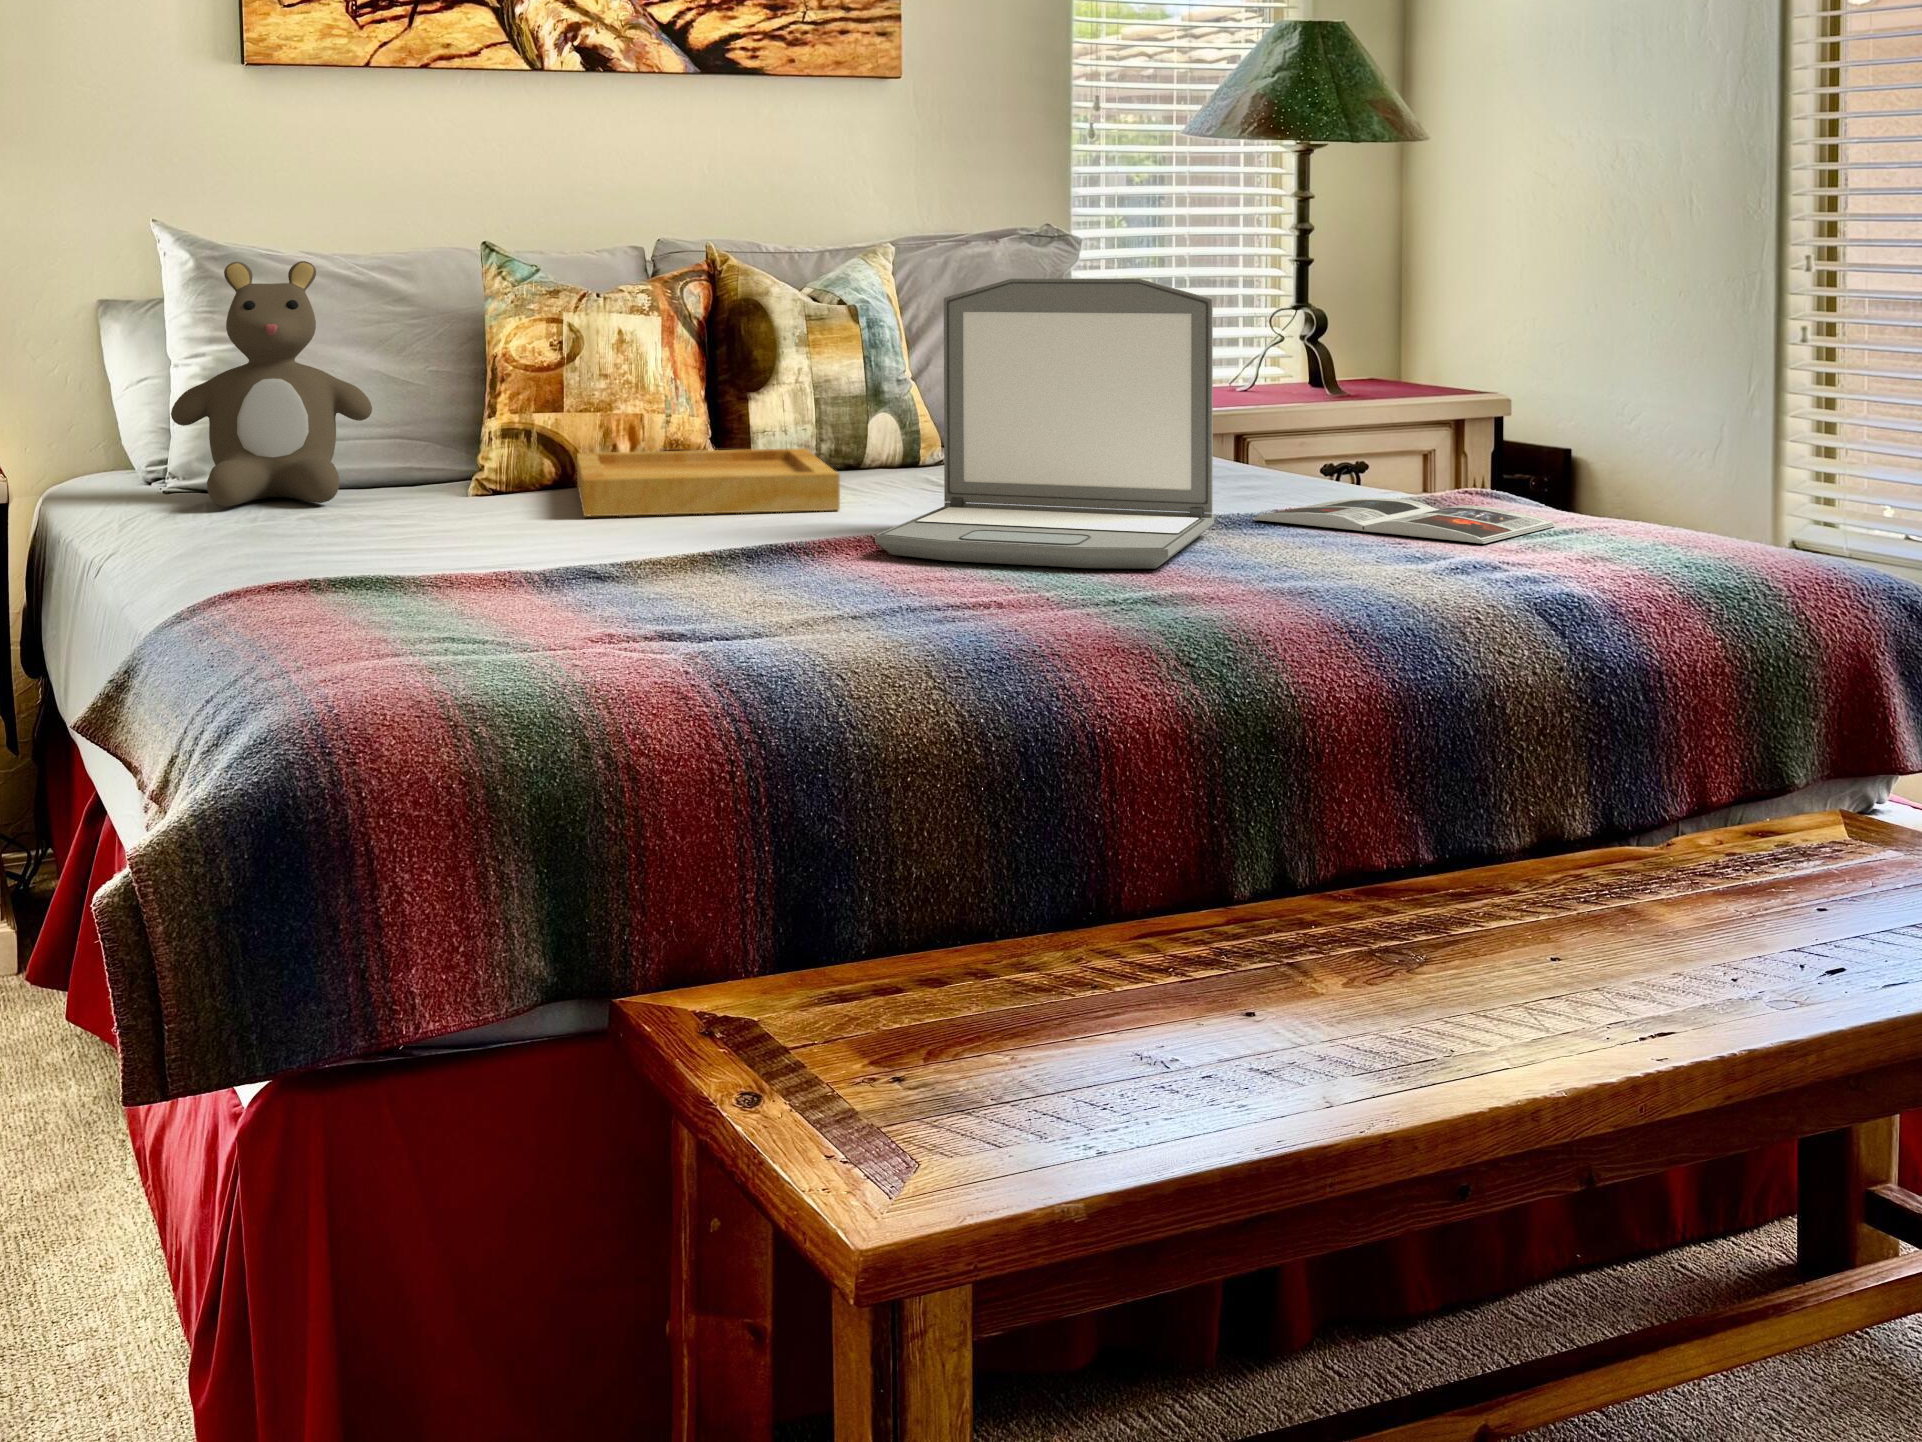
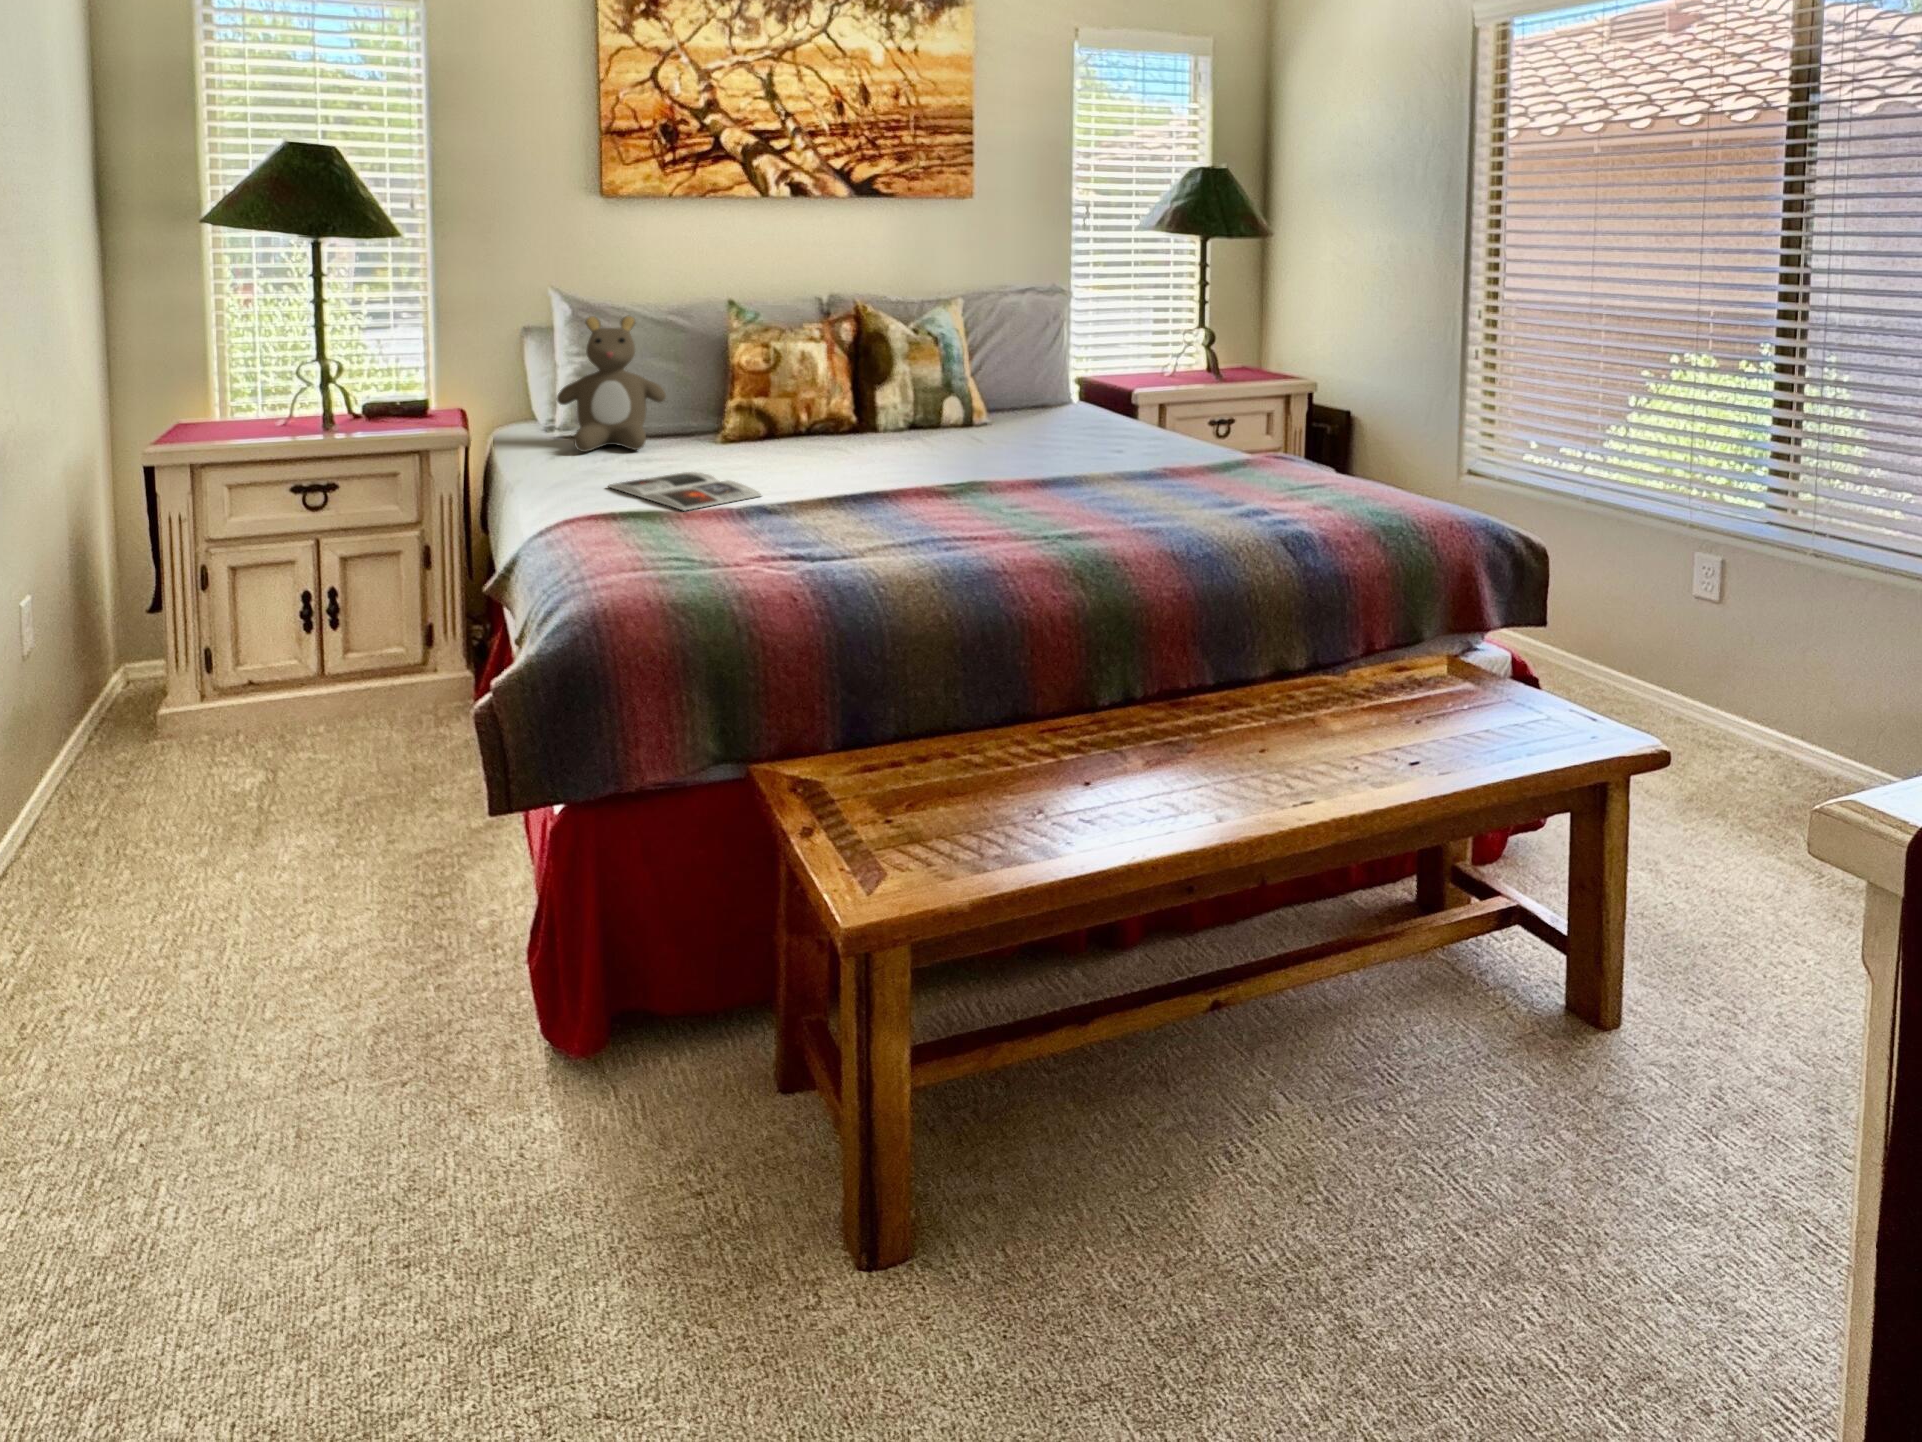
laptop: present [875,278,1214,569] -> none [925,341,1116,511]
tray: present [577,448,840,516] -> none [775,420,916,464]
magazine: present [1253,498,1556,544] -> present [609,472,761,510]

